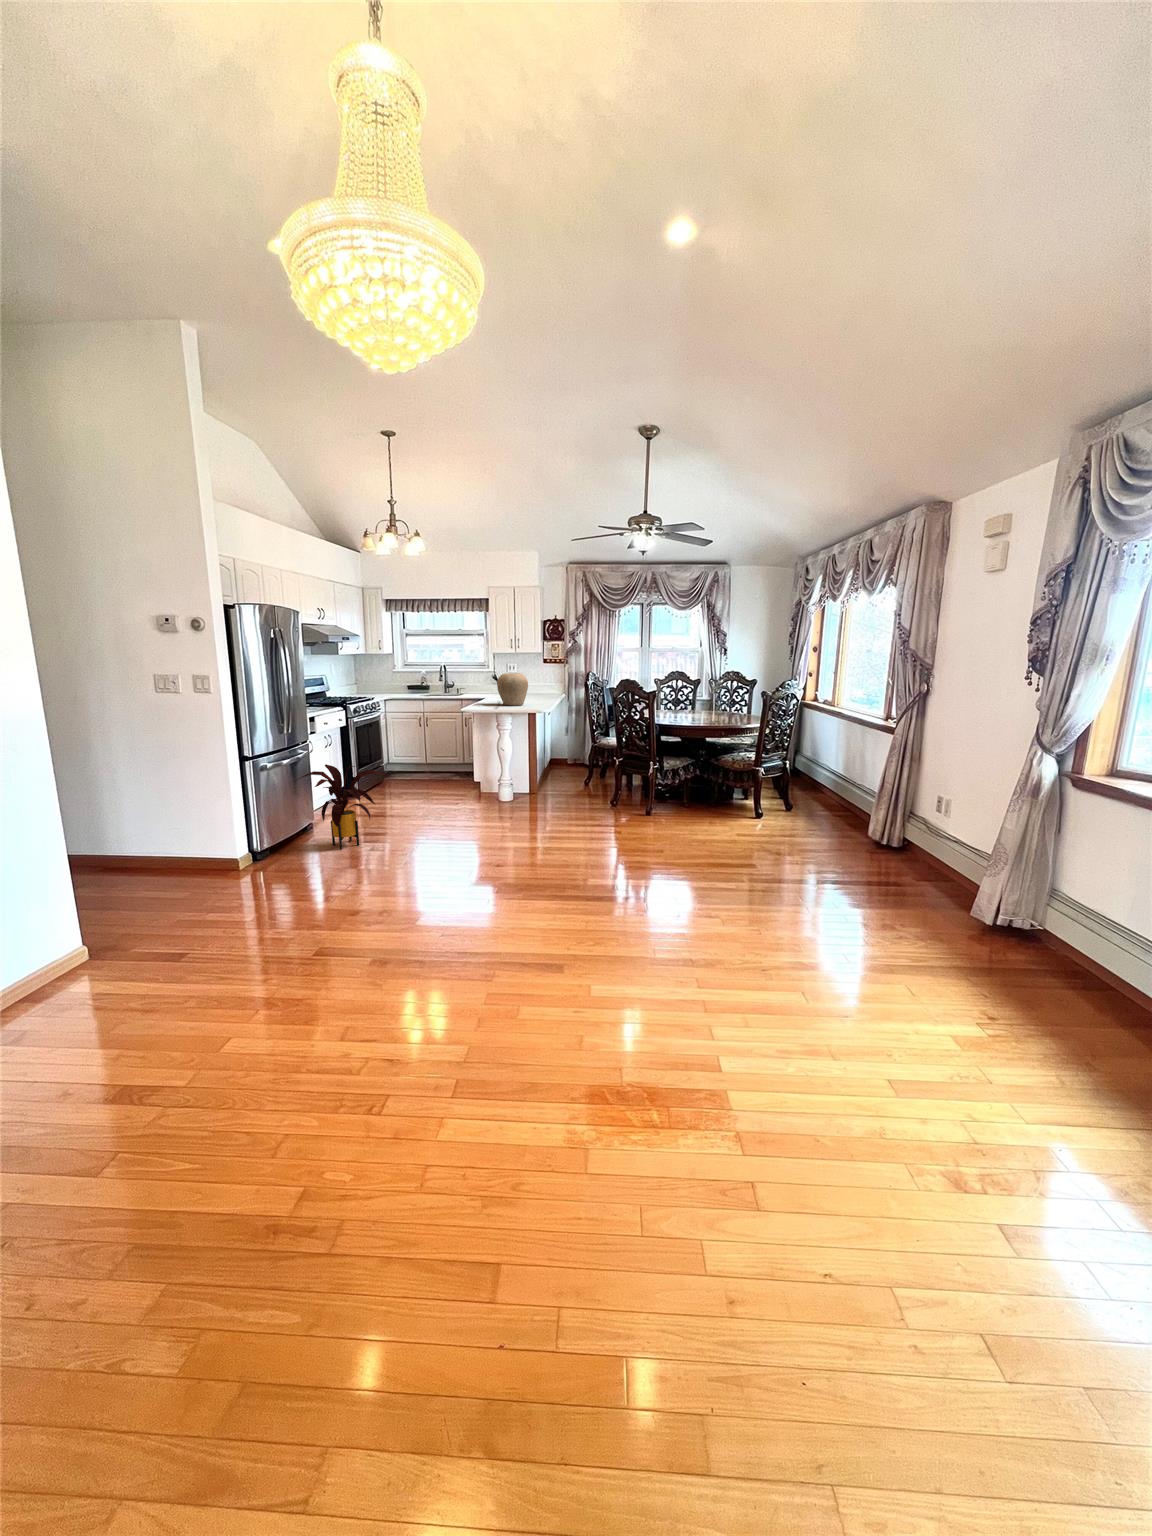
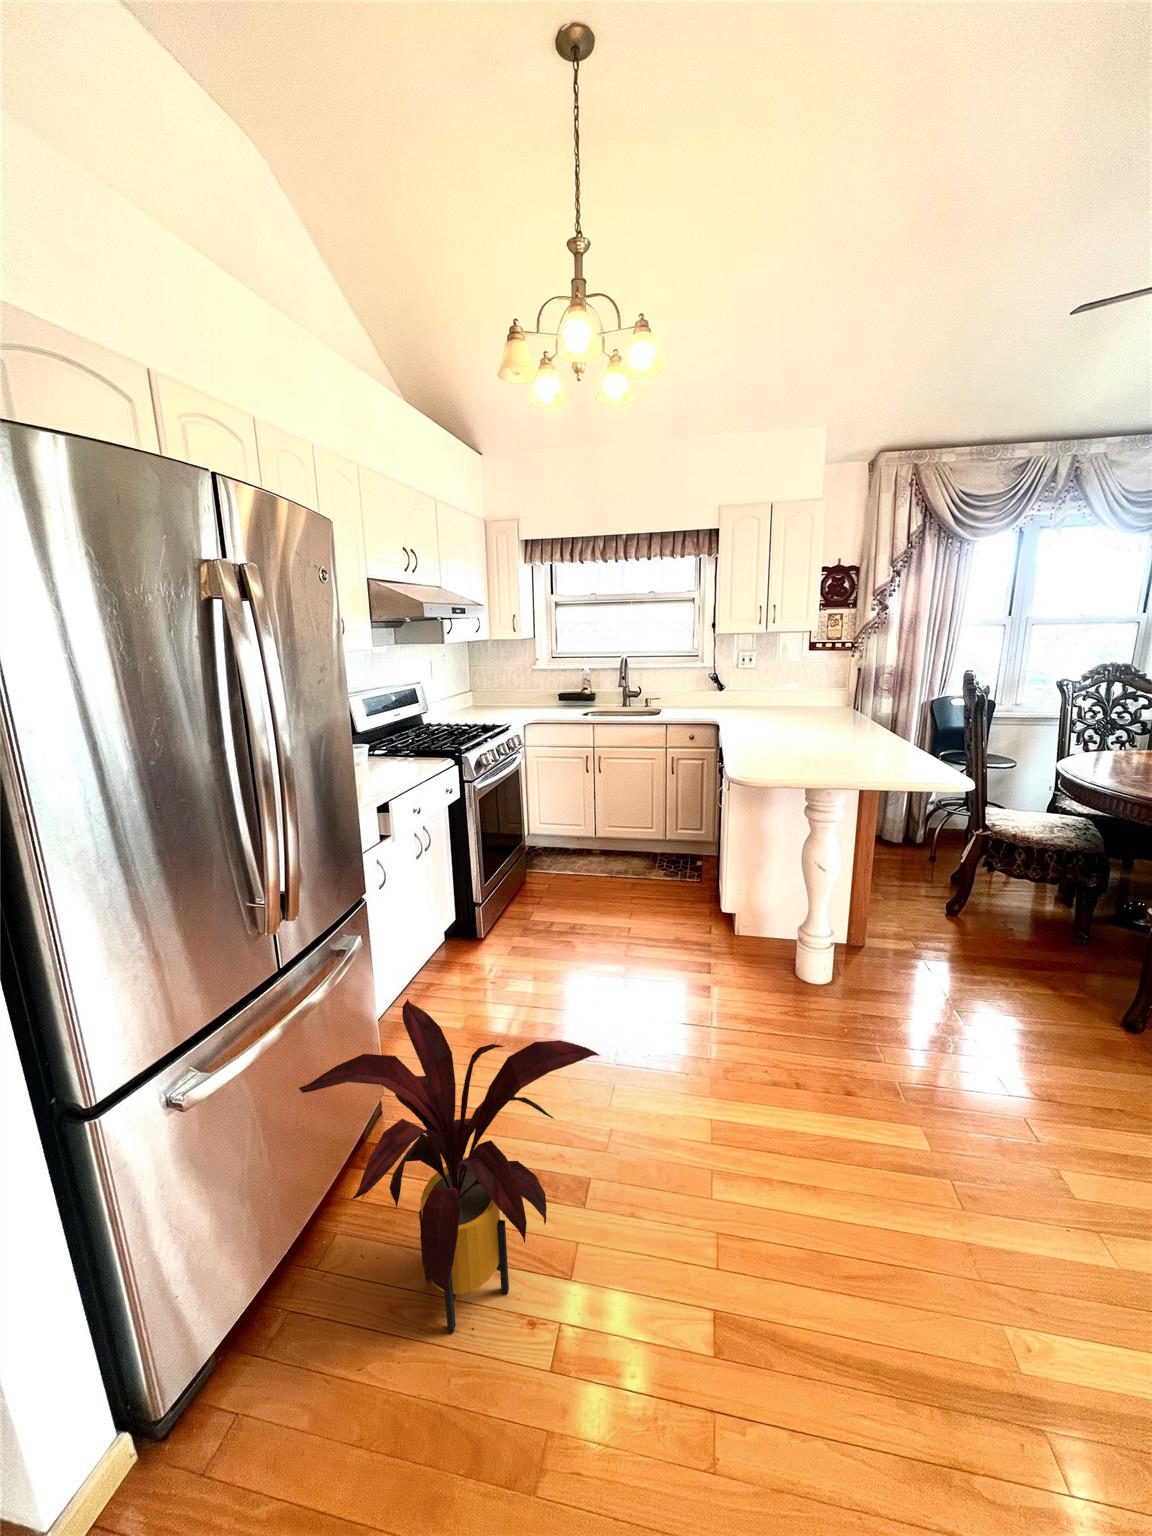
vase: present [497,673,528,706] -> none [810,682,894,764]

